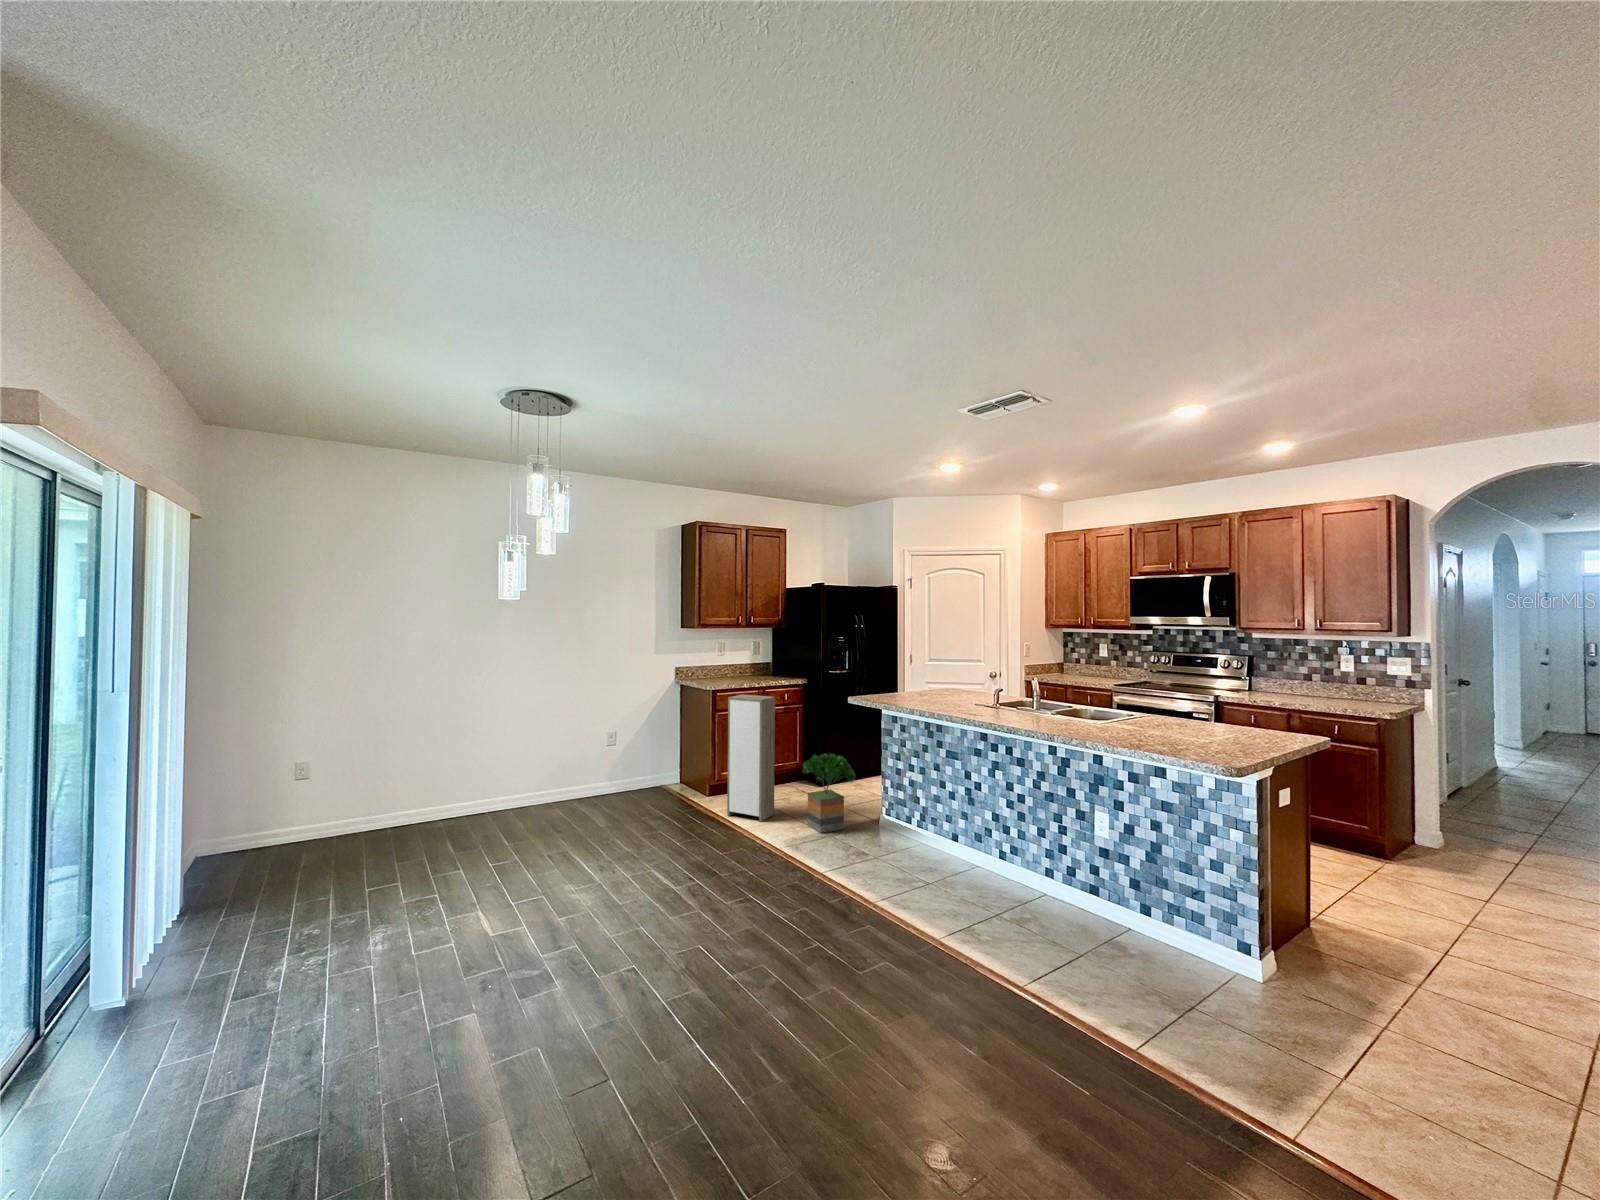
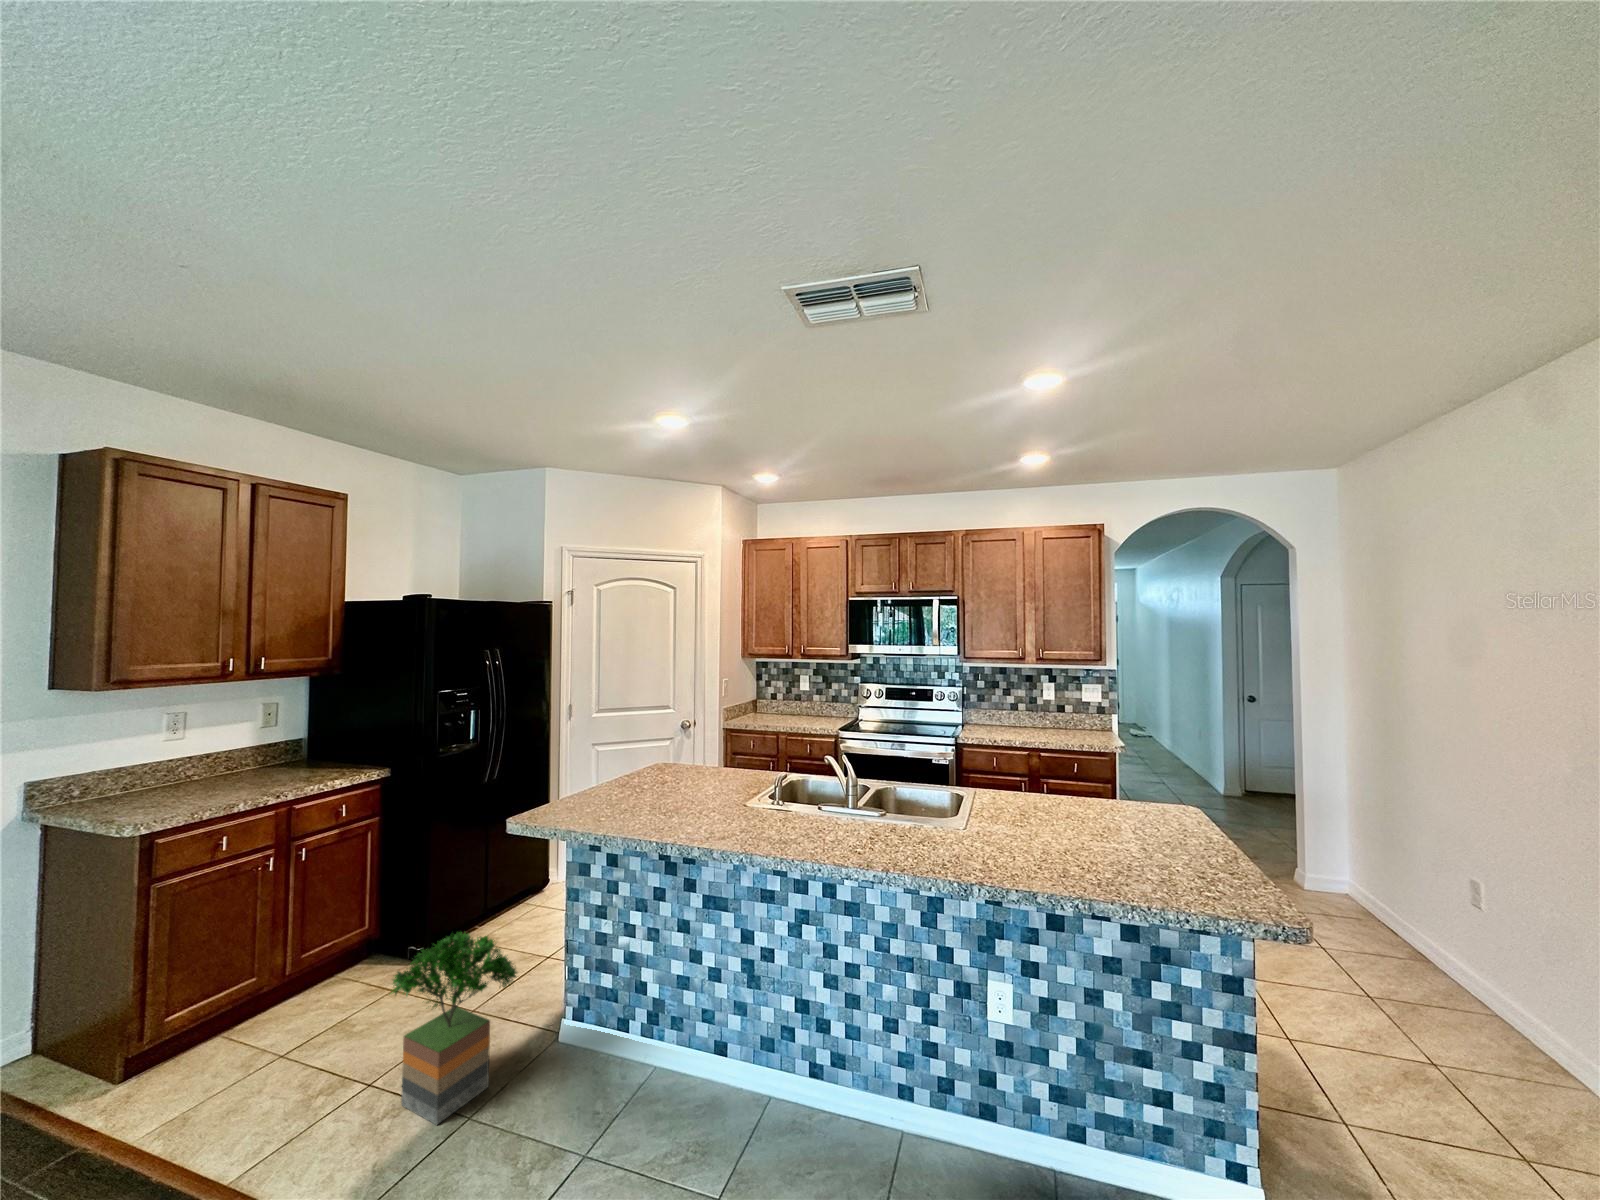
storage cabinet: present [727,695,775,822] -> none [164,835,320,1154]

